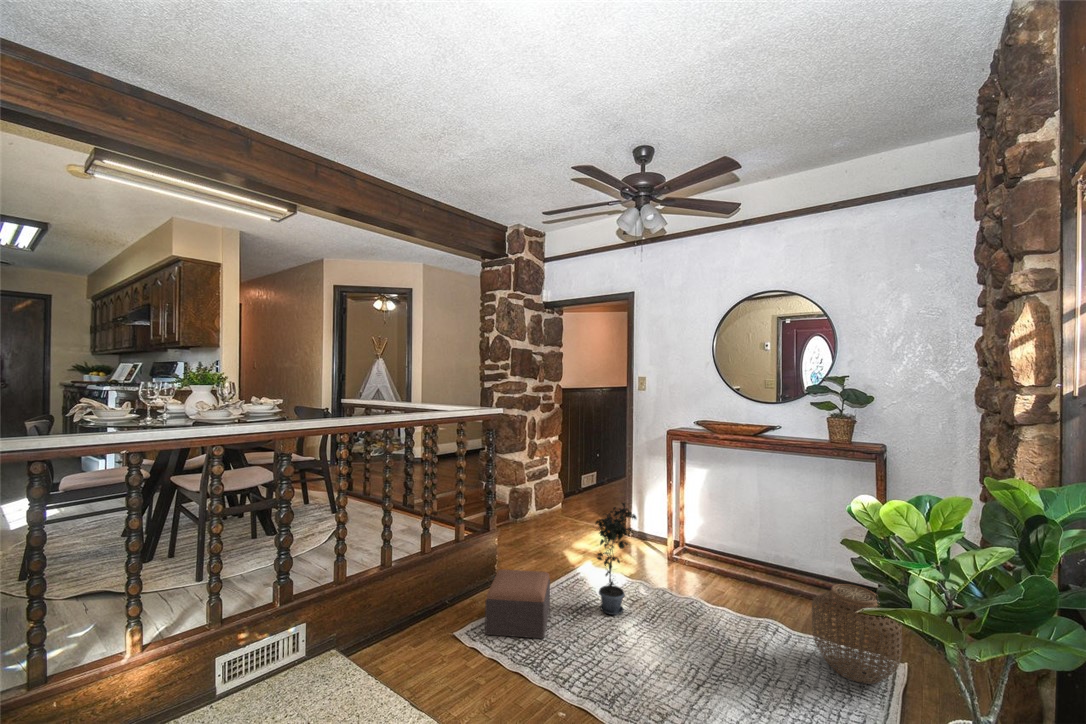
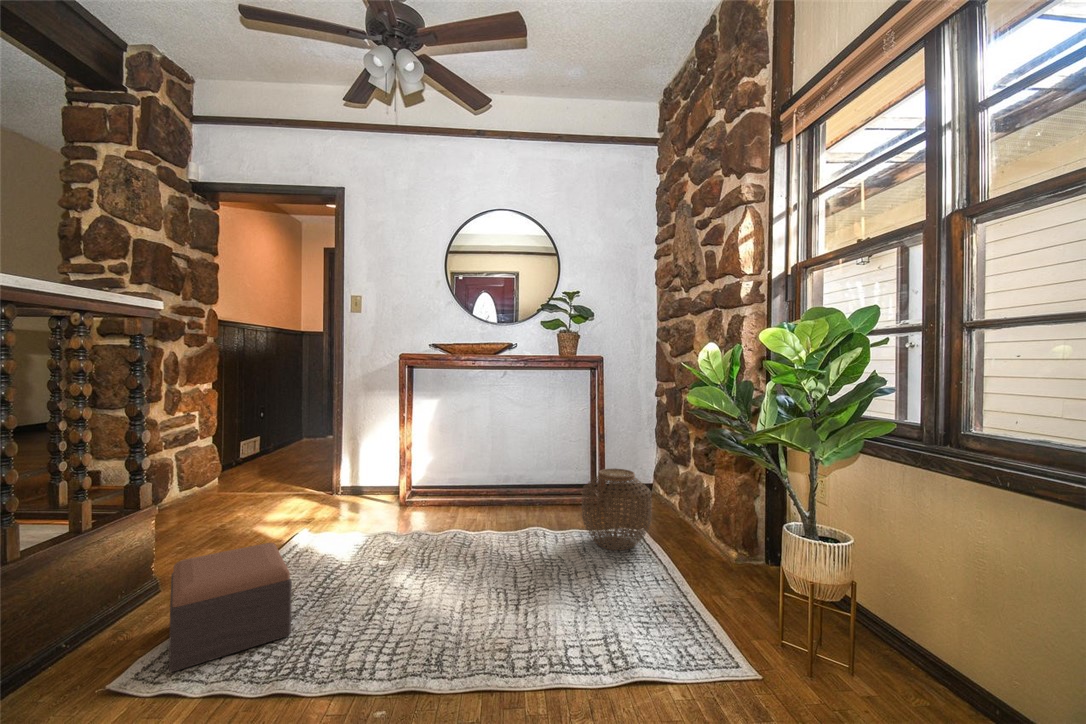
potted plant: present [596,503,636,615] -> none [337,425,406,576]

